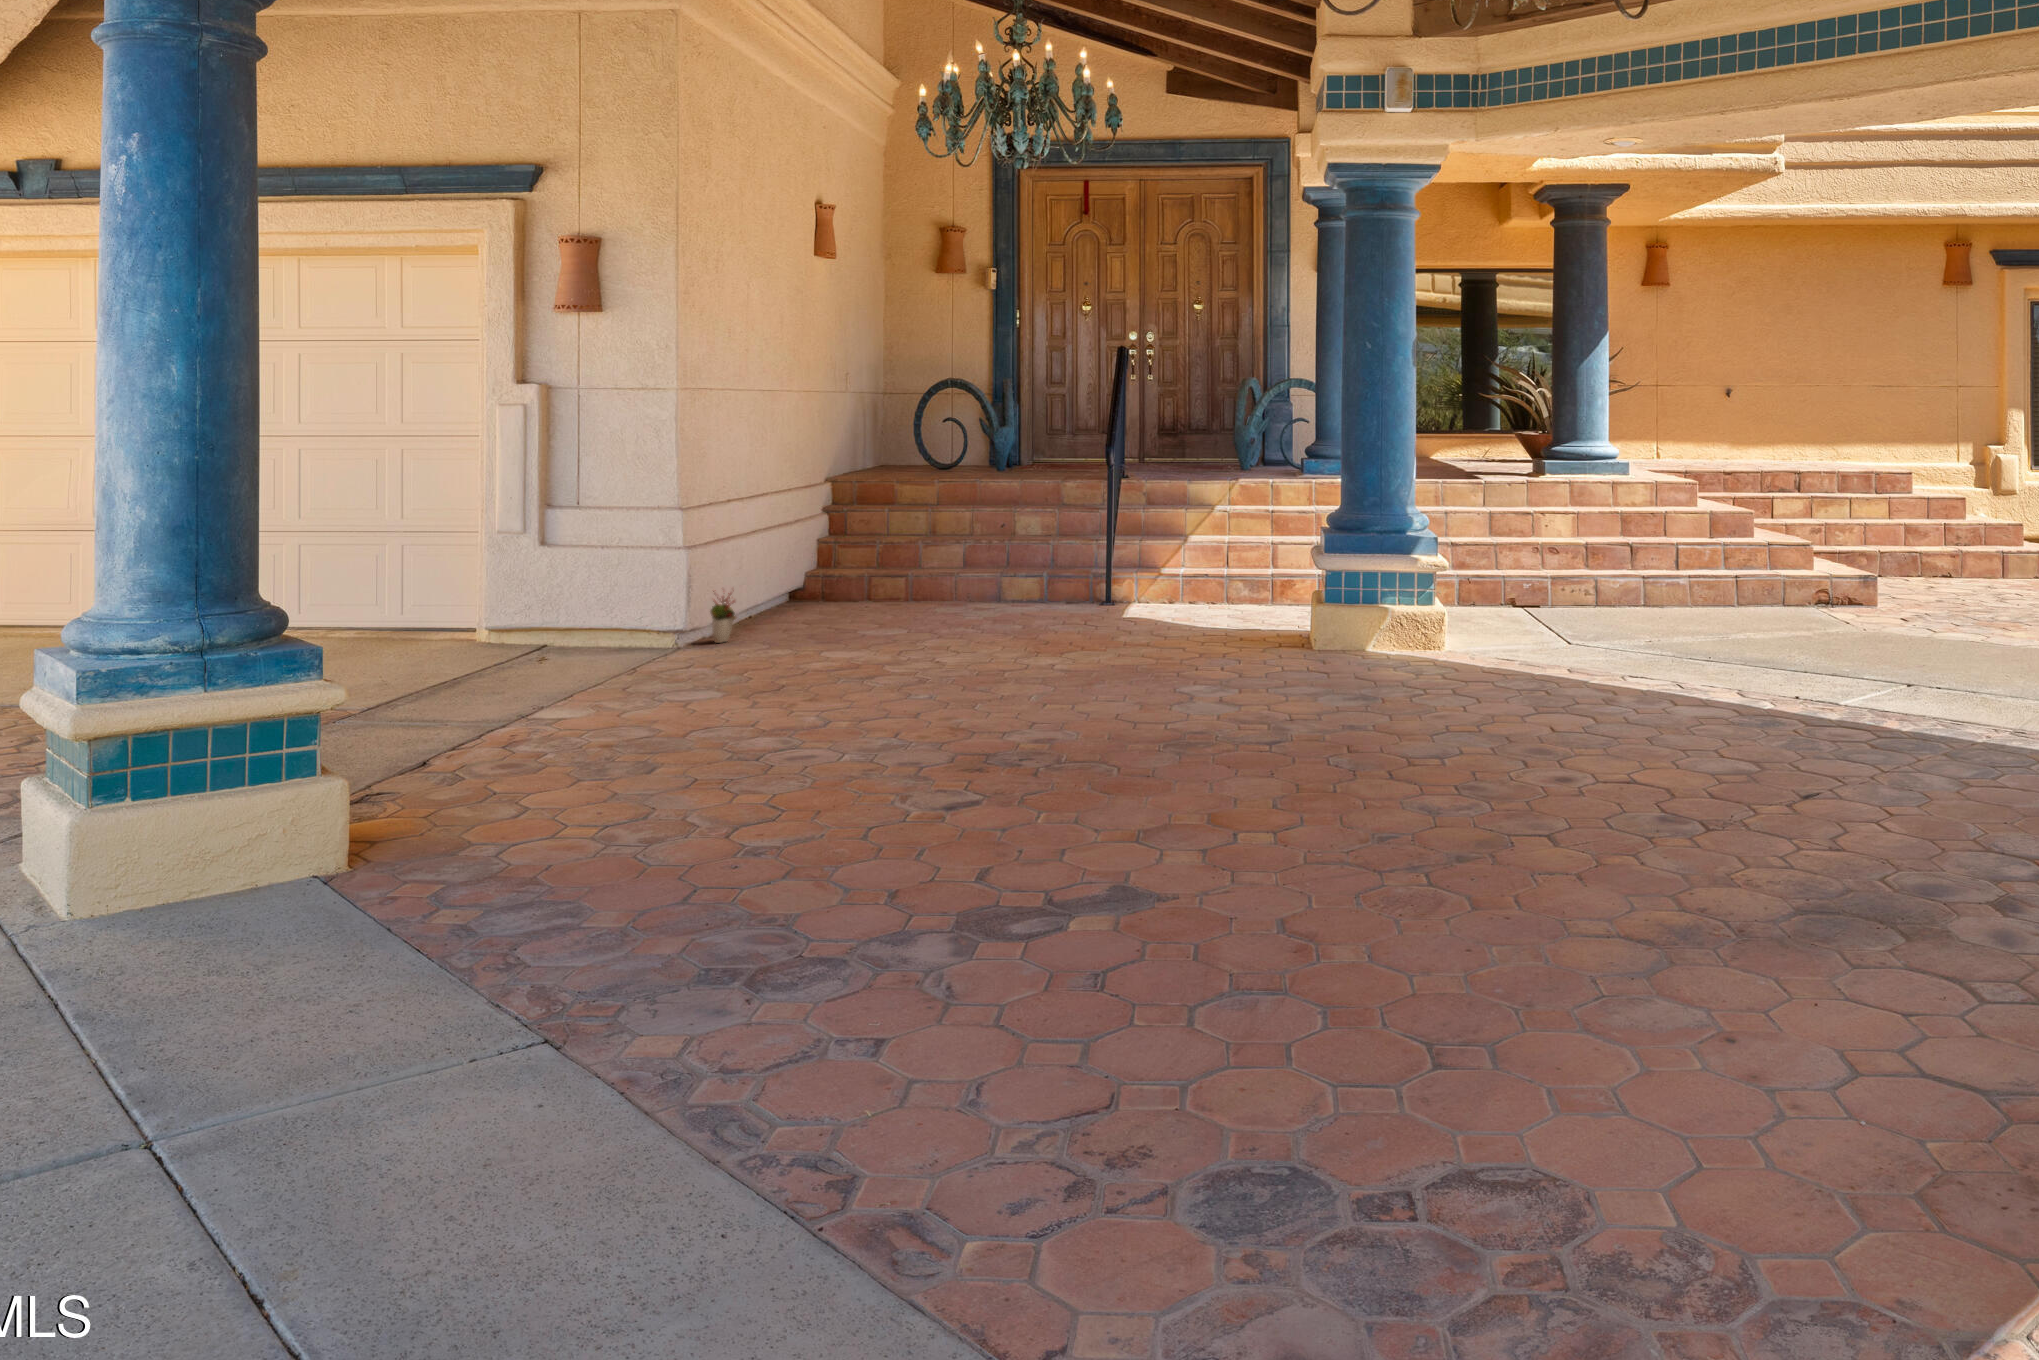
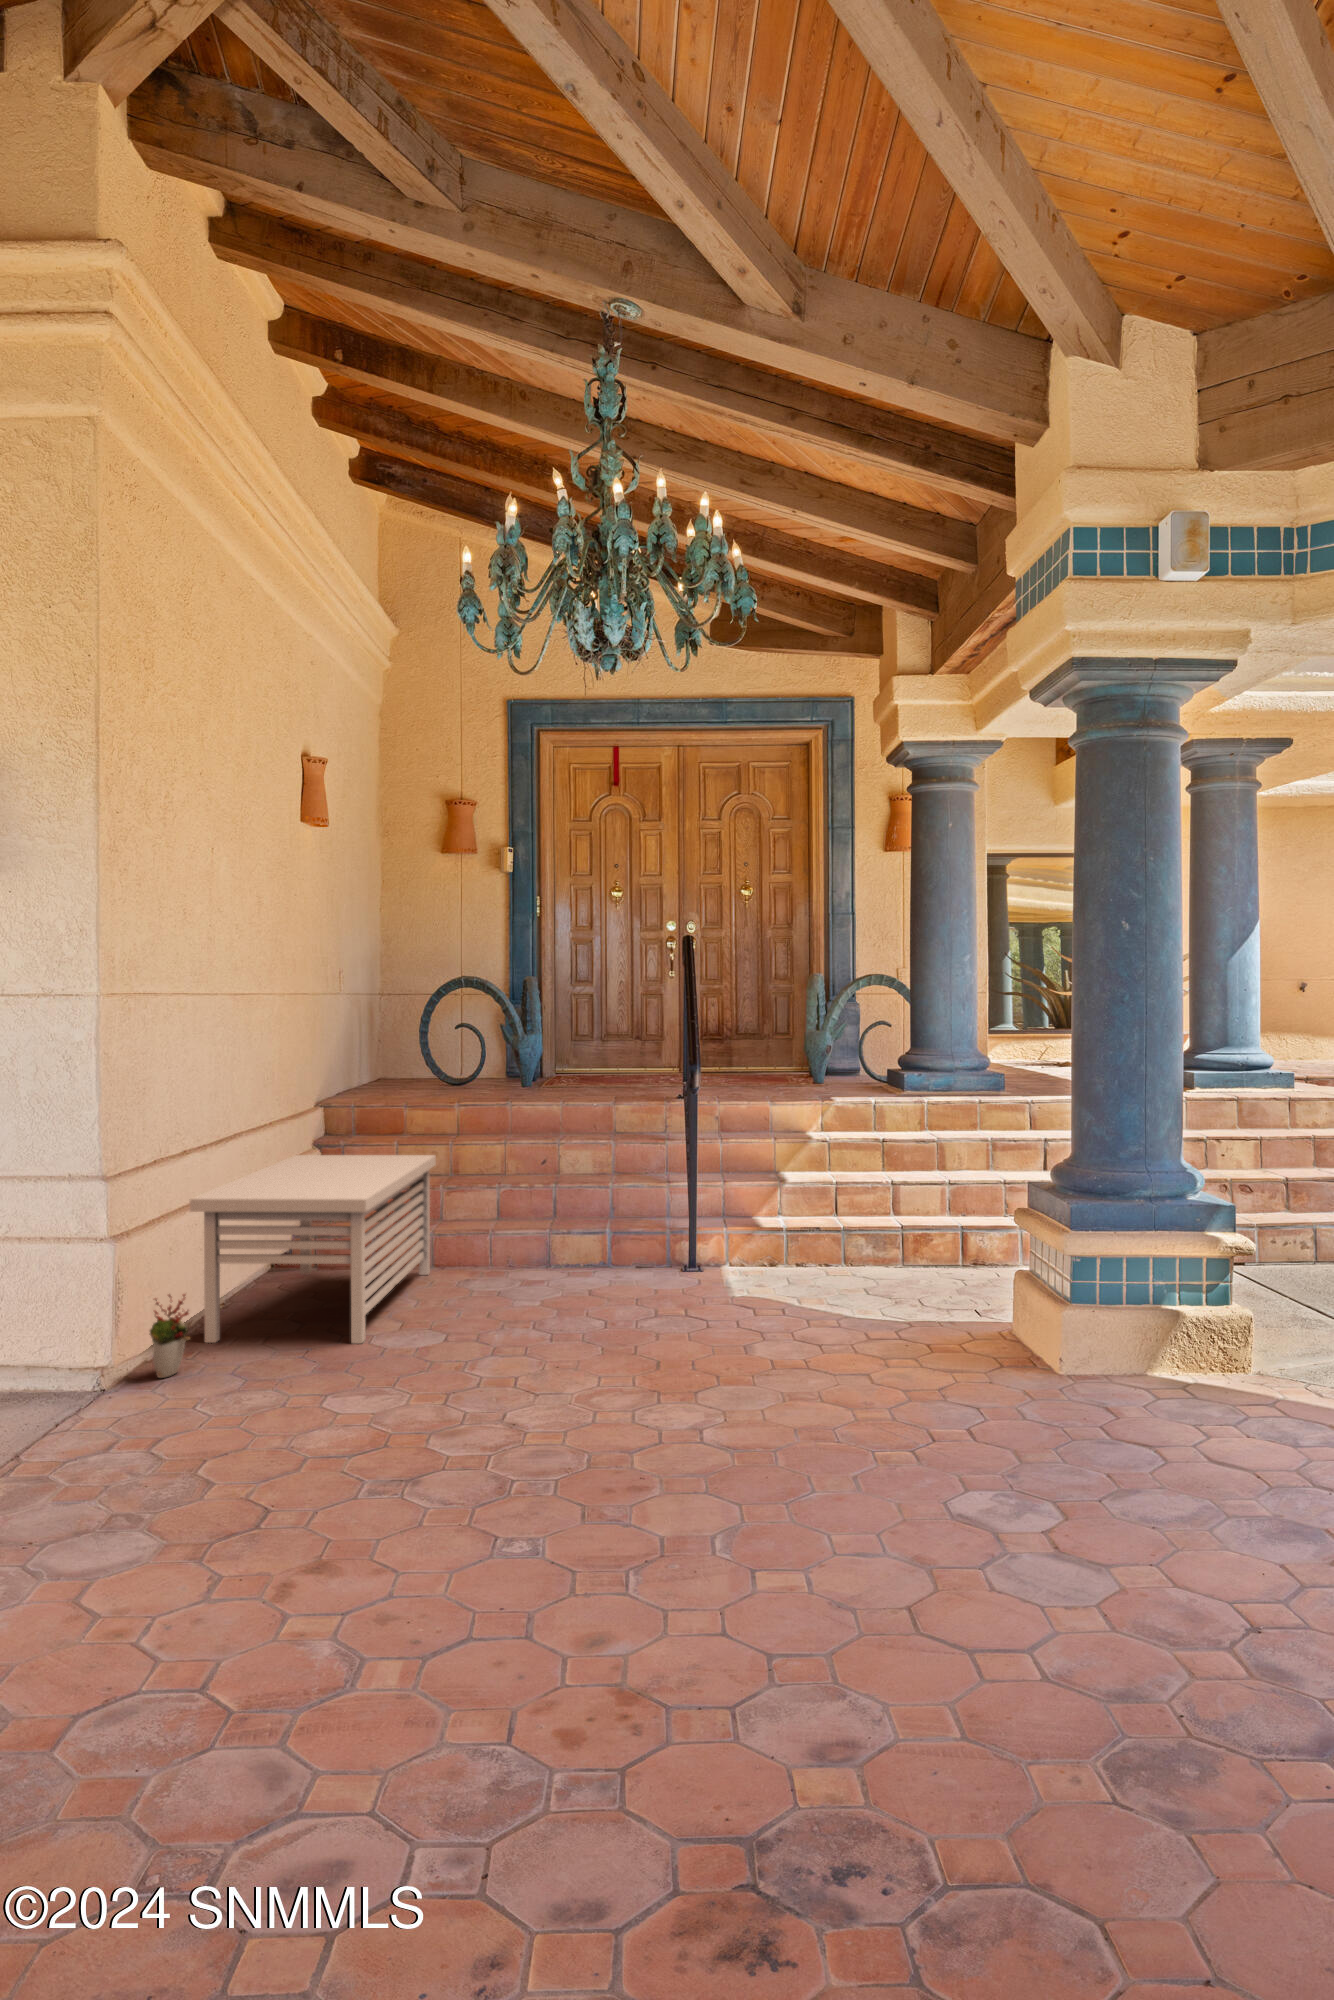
storage bench: none [734,513,913,633] -> present [190,1155,436,1344]

